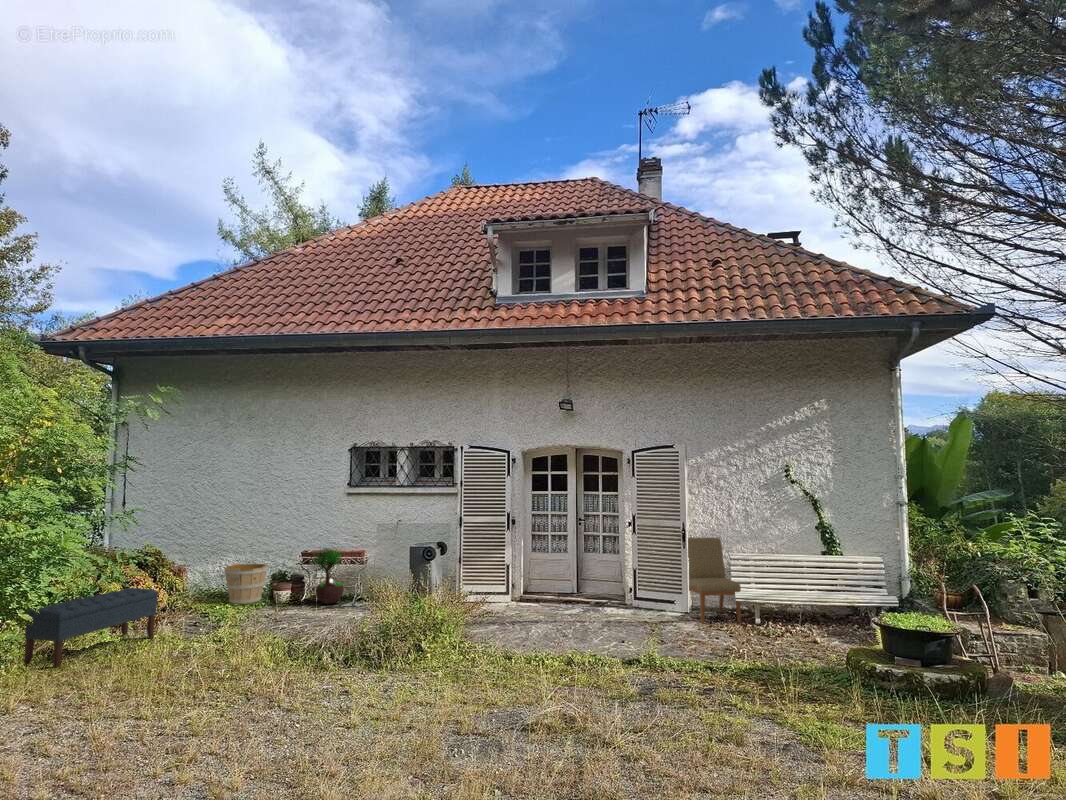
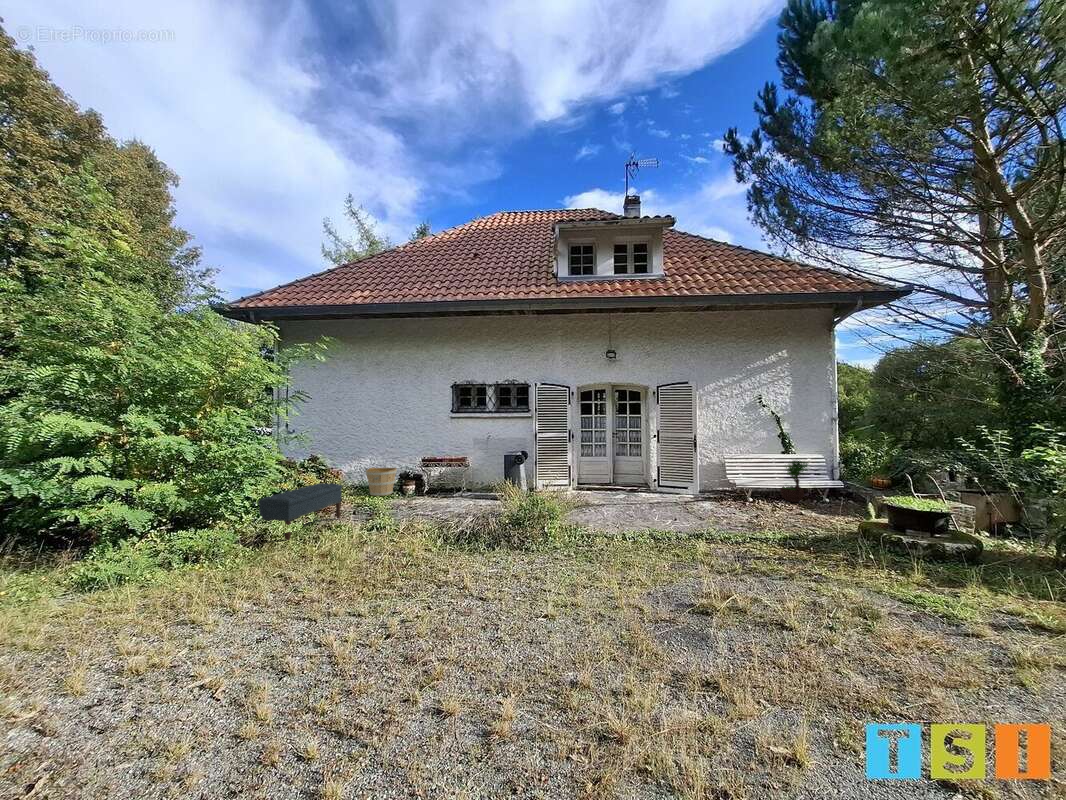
chair: present [684,537,741,624] -> none [691,445,735,501]
potted tree: present [310,548,344,604] -> present [781,460,808,502]

